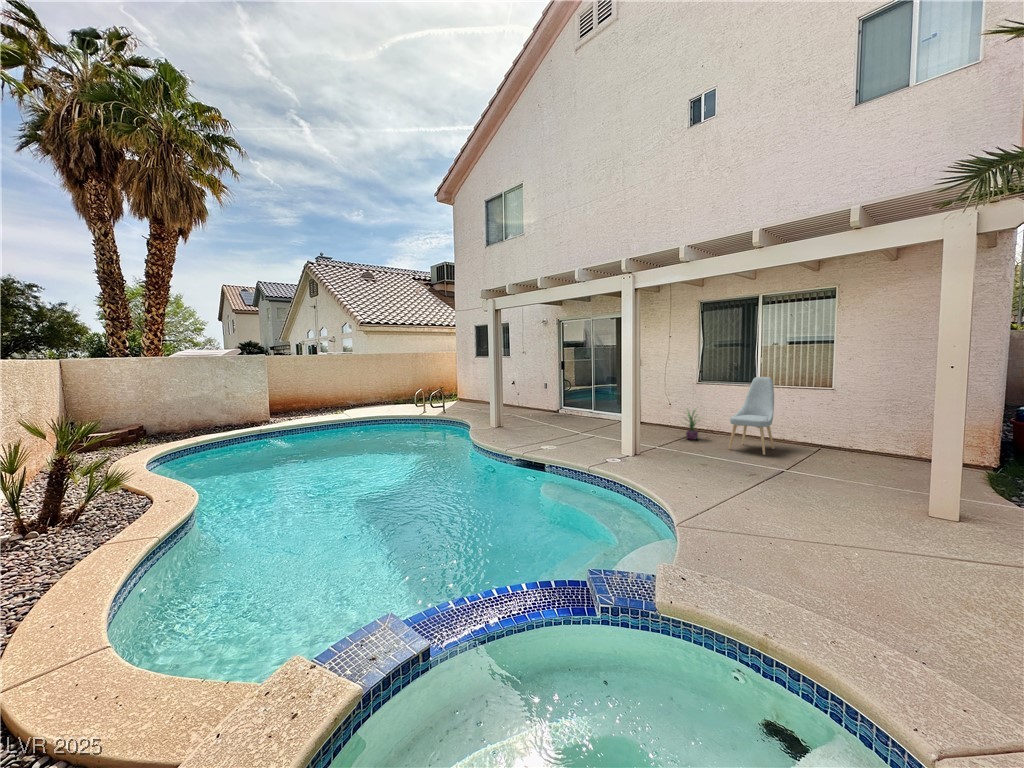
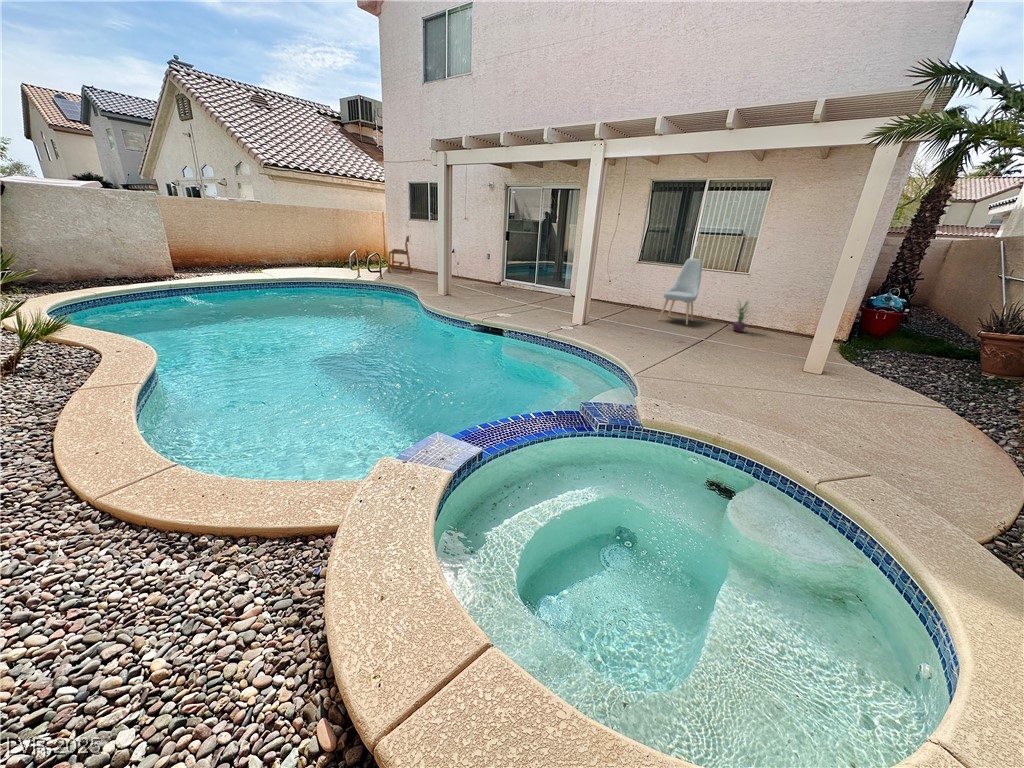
bench: none [453,371,479,407] -> present [388,236,411,273]
decorative plant: present [685,408,698,440] -> present [733,301,748,332]

